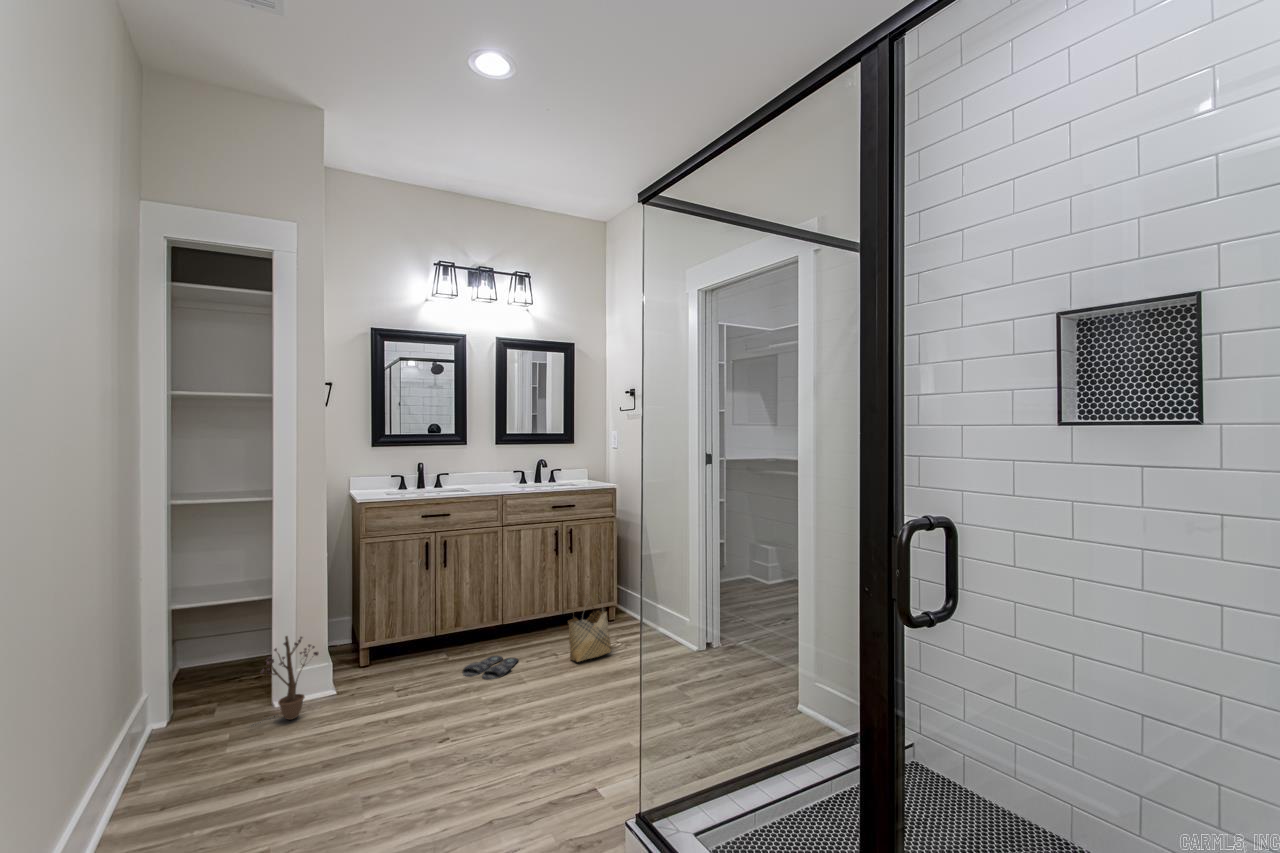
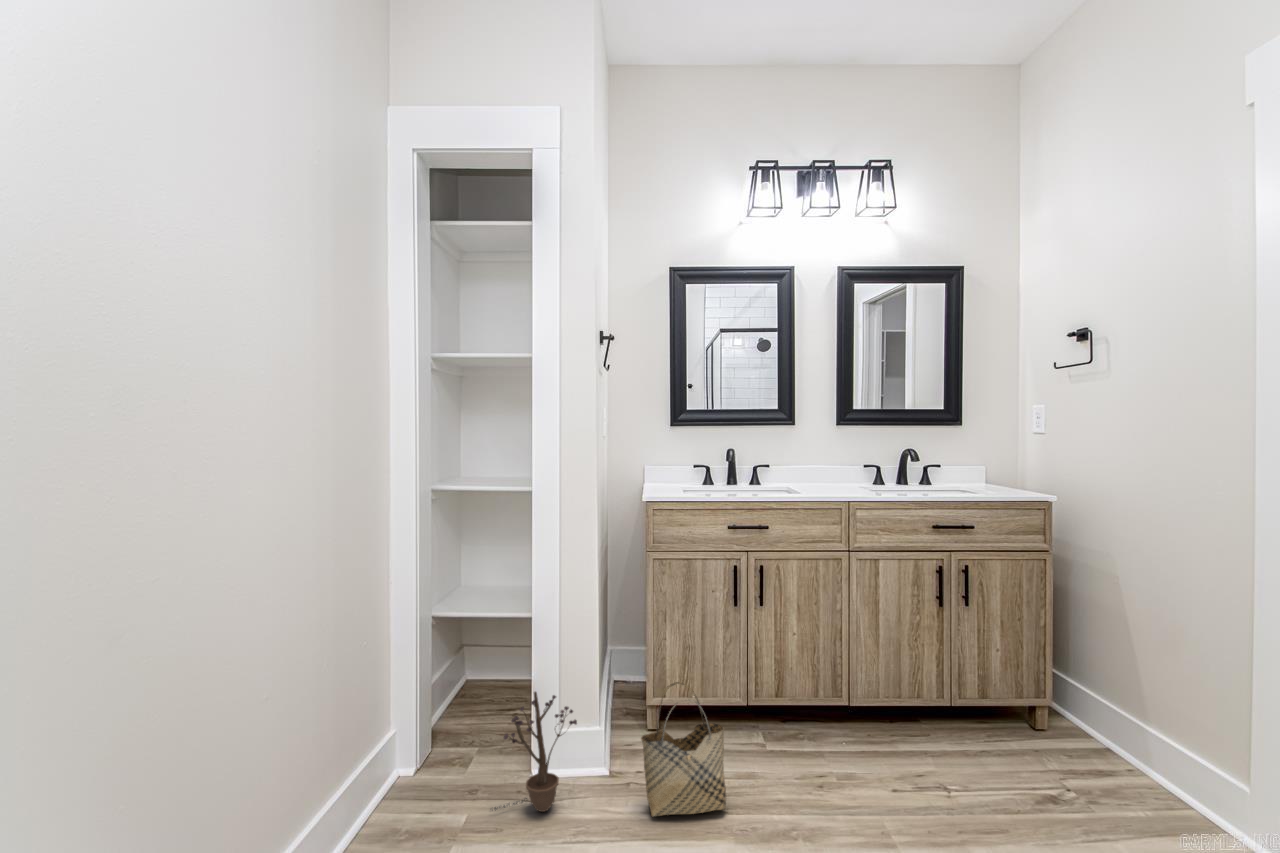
woven basket: present [568,591,611,662] -> present [641,682,726,817]
slippers: present [463,656,518,680] -> none [785,760,877,816]

